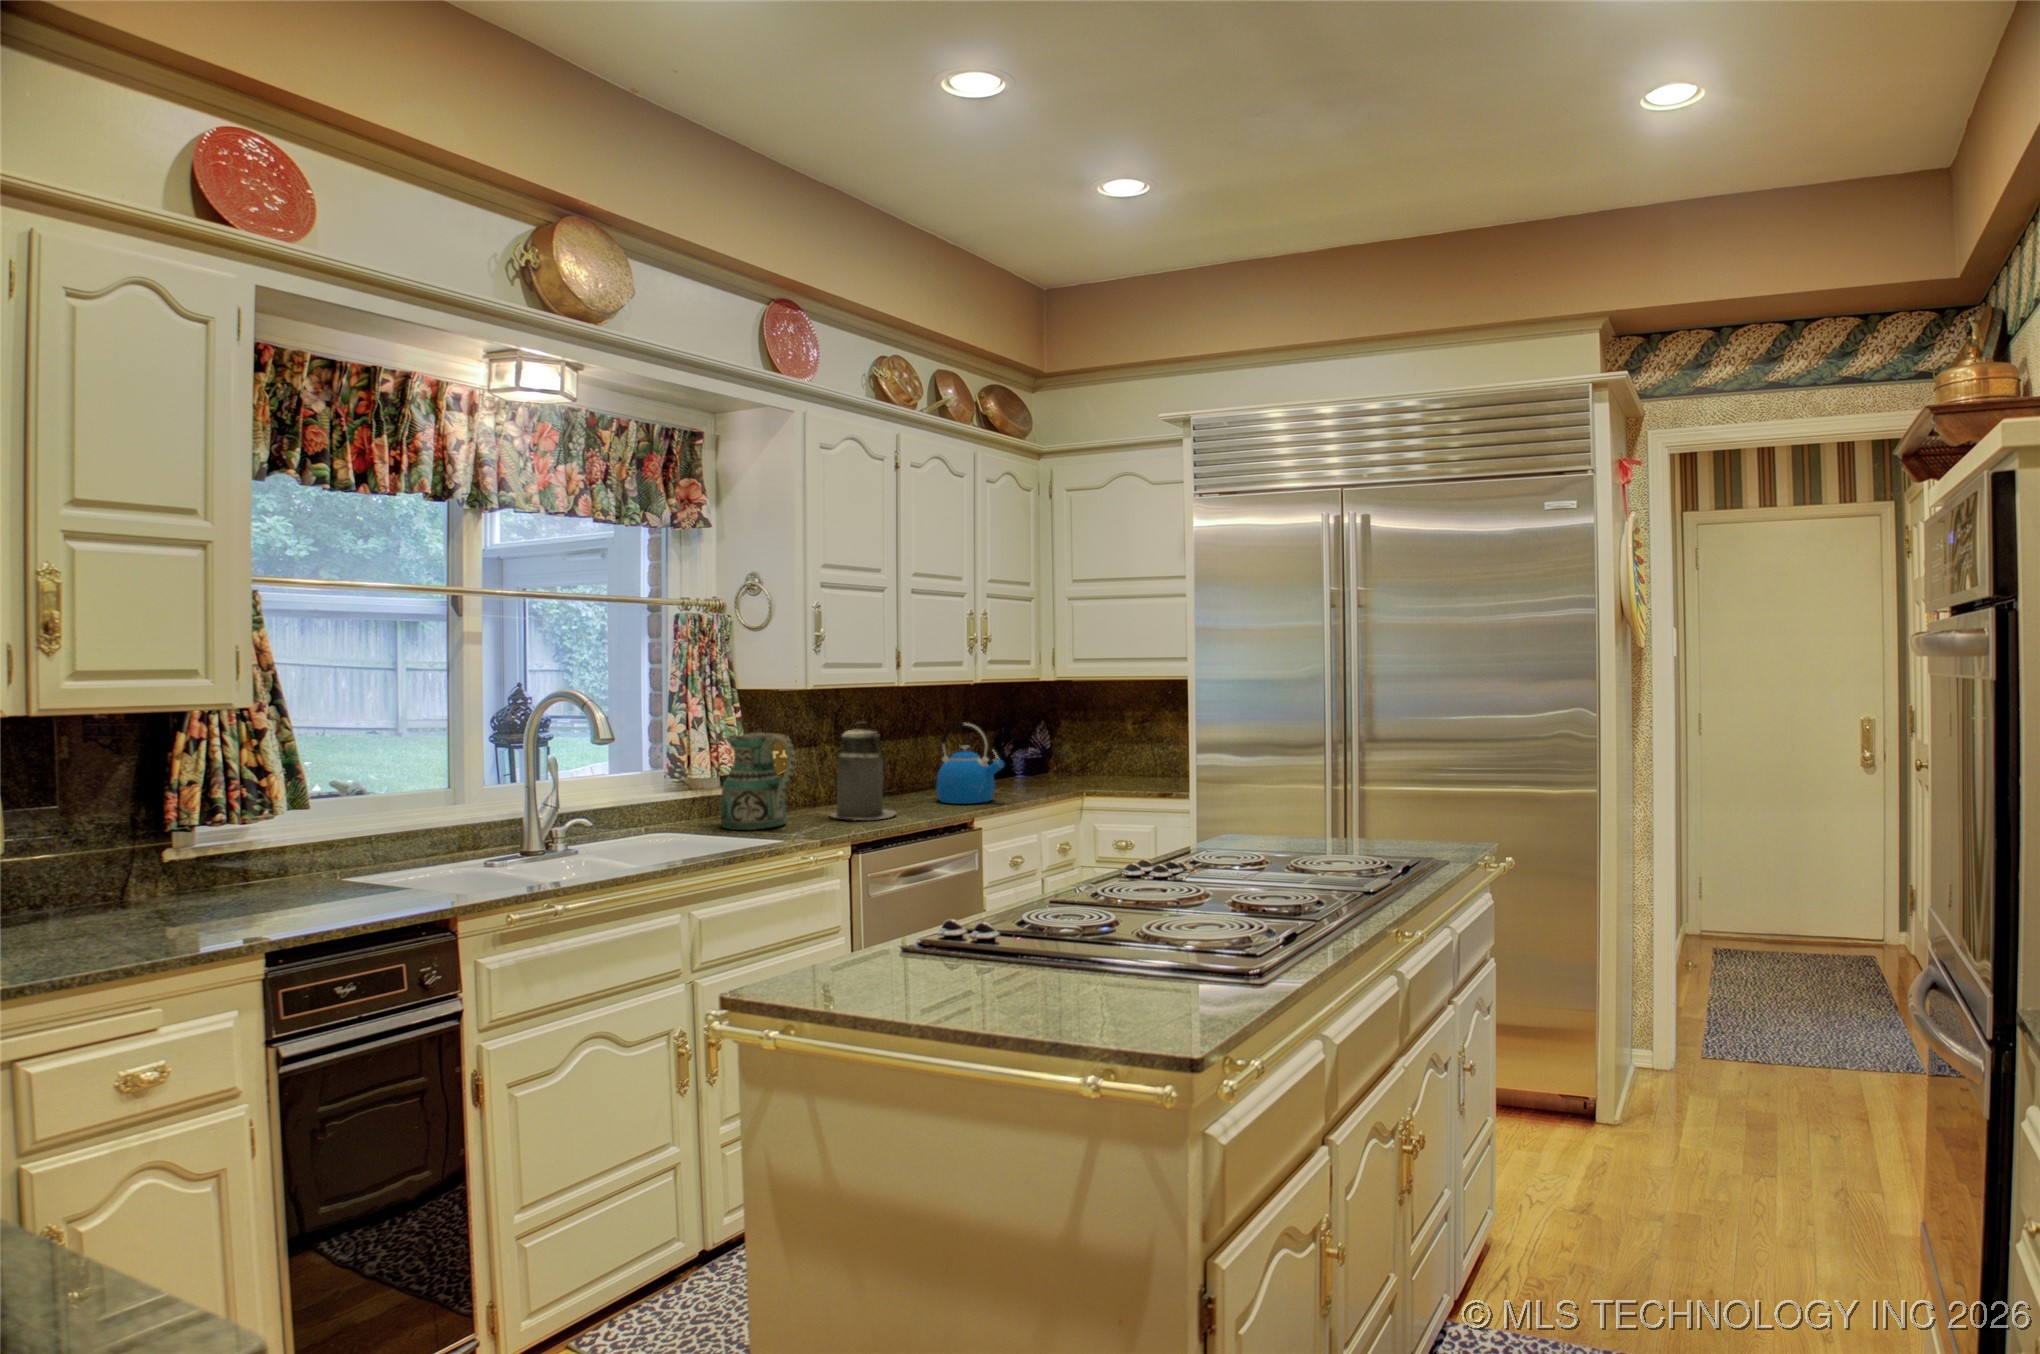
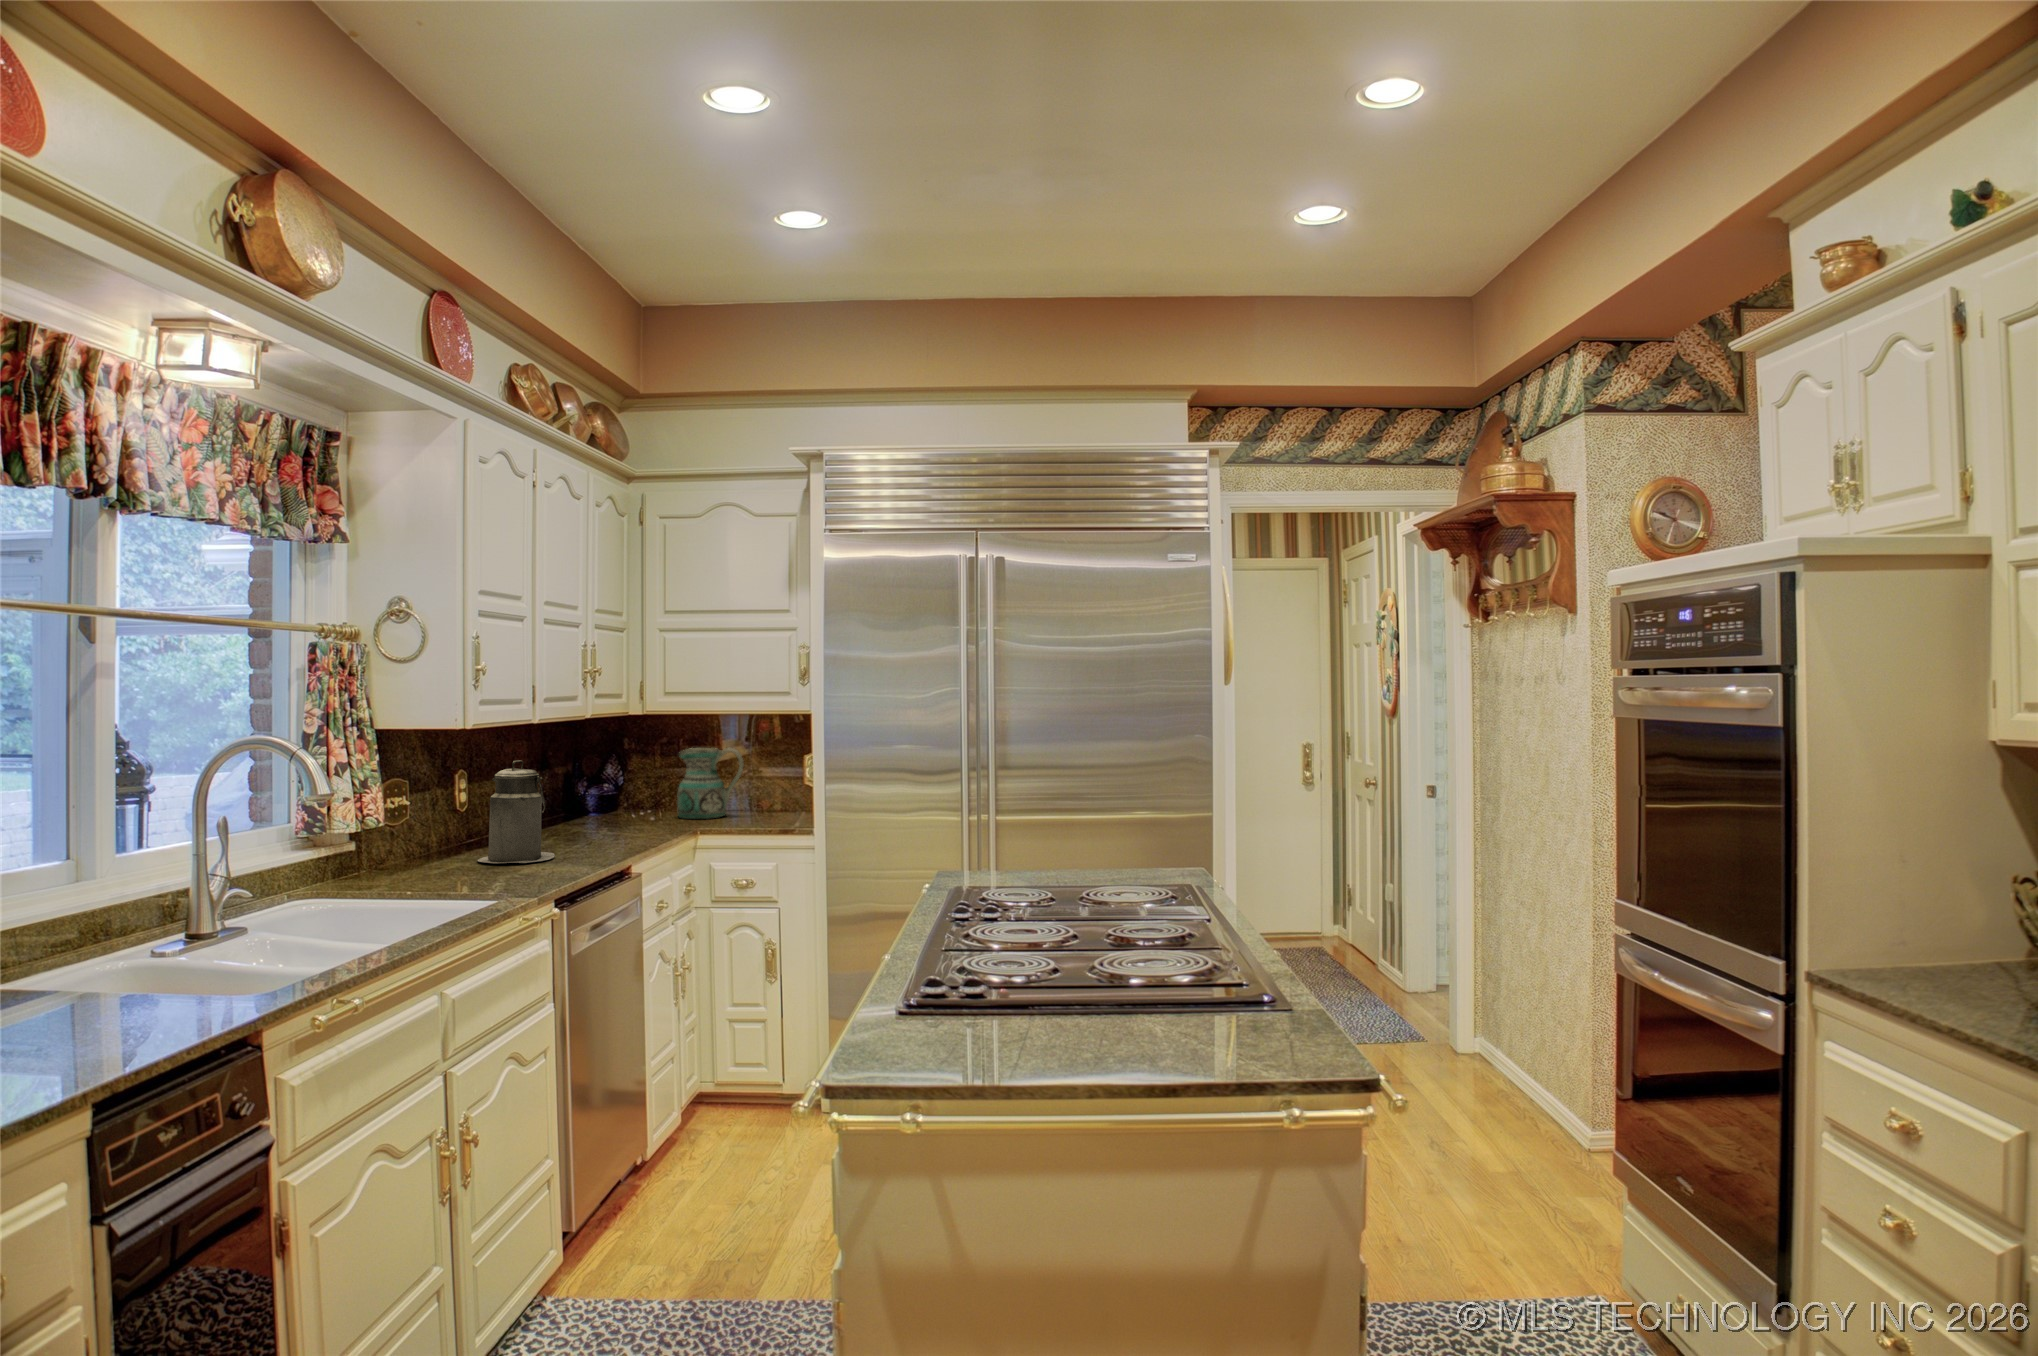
kettle: present [936,722,1004,804] -> none [554,757,633,841]
ceramic pitcher: present [721,733,795,830] -> present [677,747,744,819]

